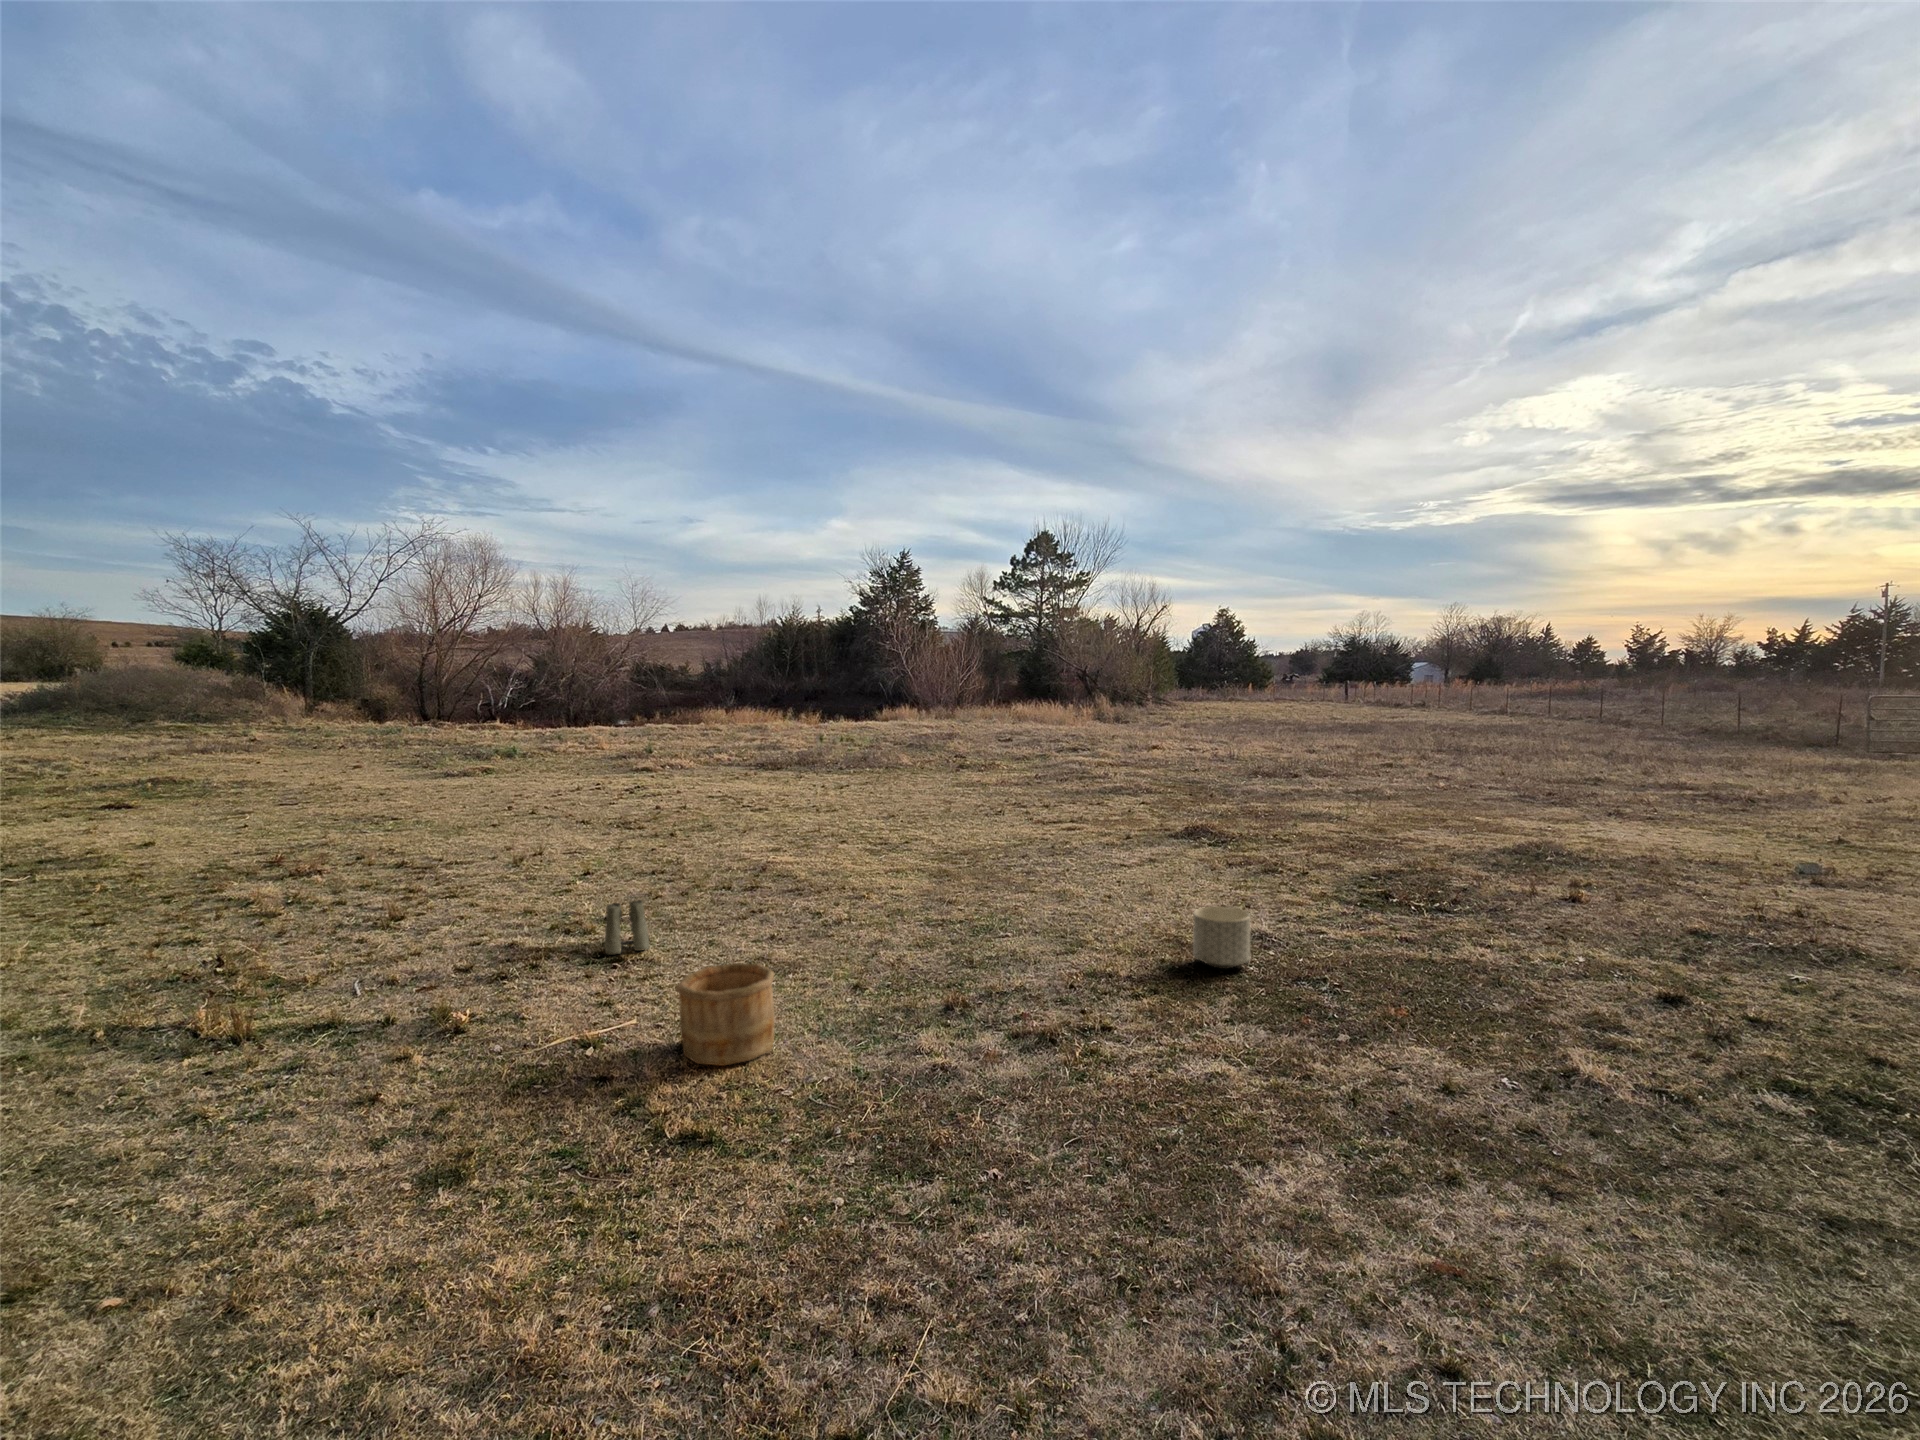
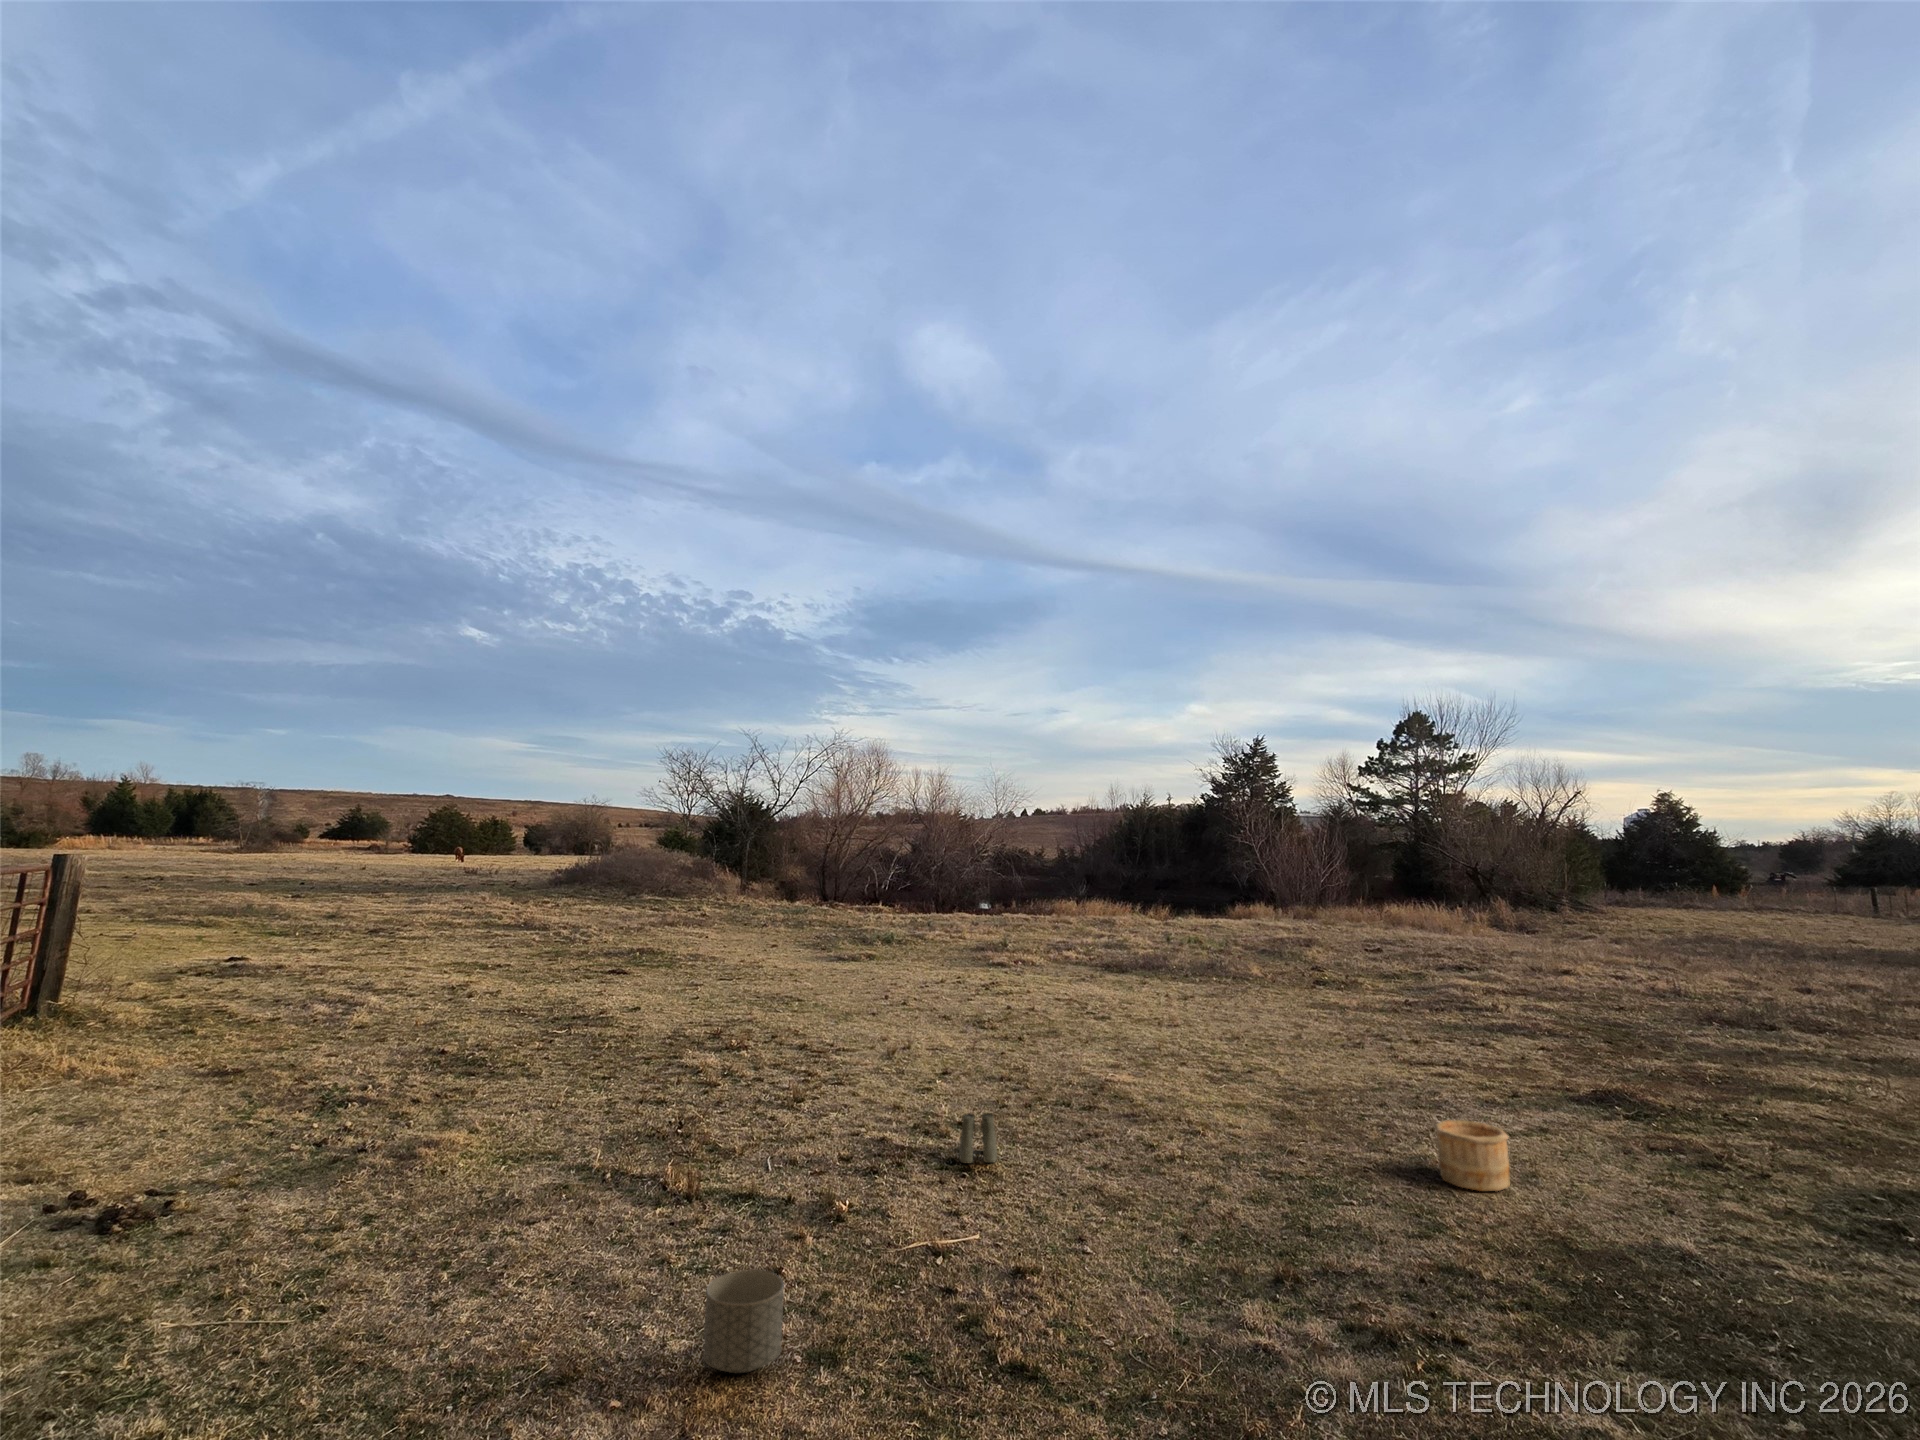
planter: present [1193,907,1250,969] -> present [703,1270,784,1373]
wooden bucket: present [675,963,774,1066] -> present [1434,1120,1510,1191]

